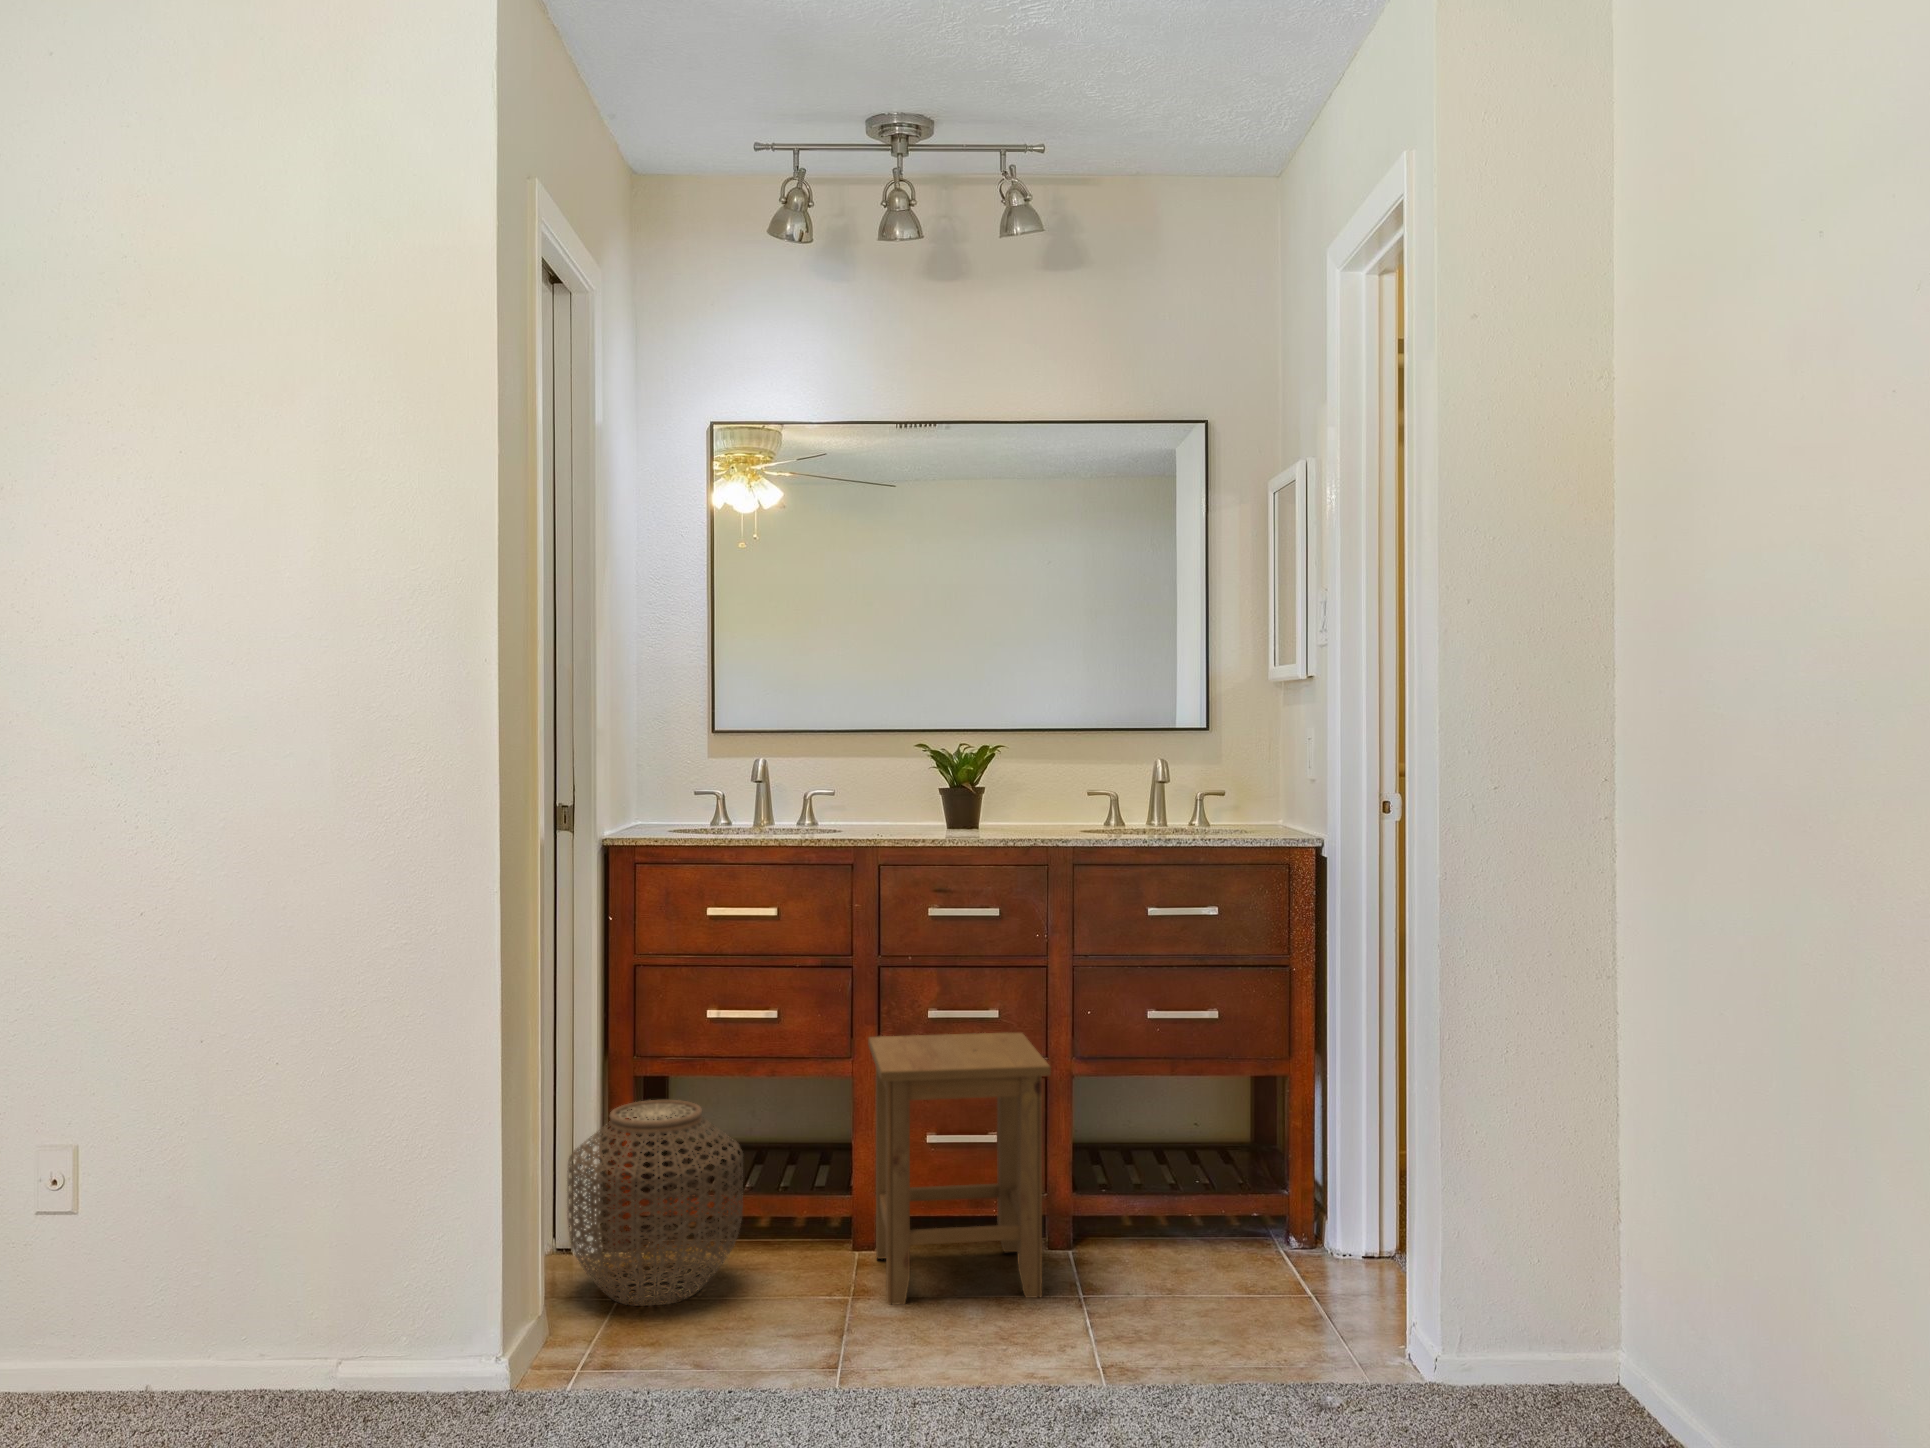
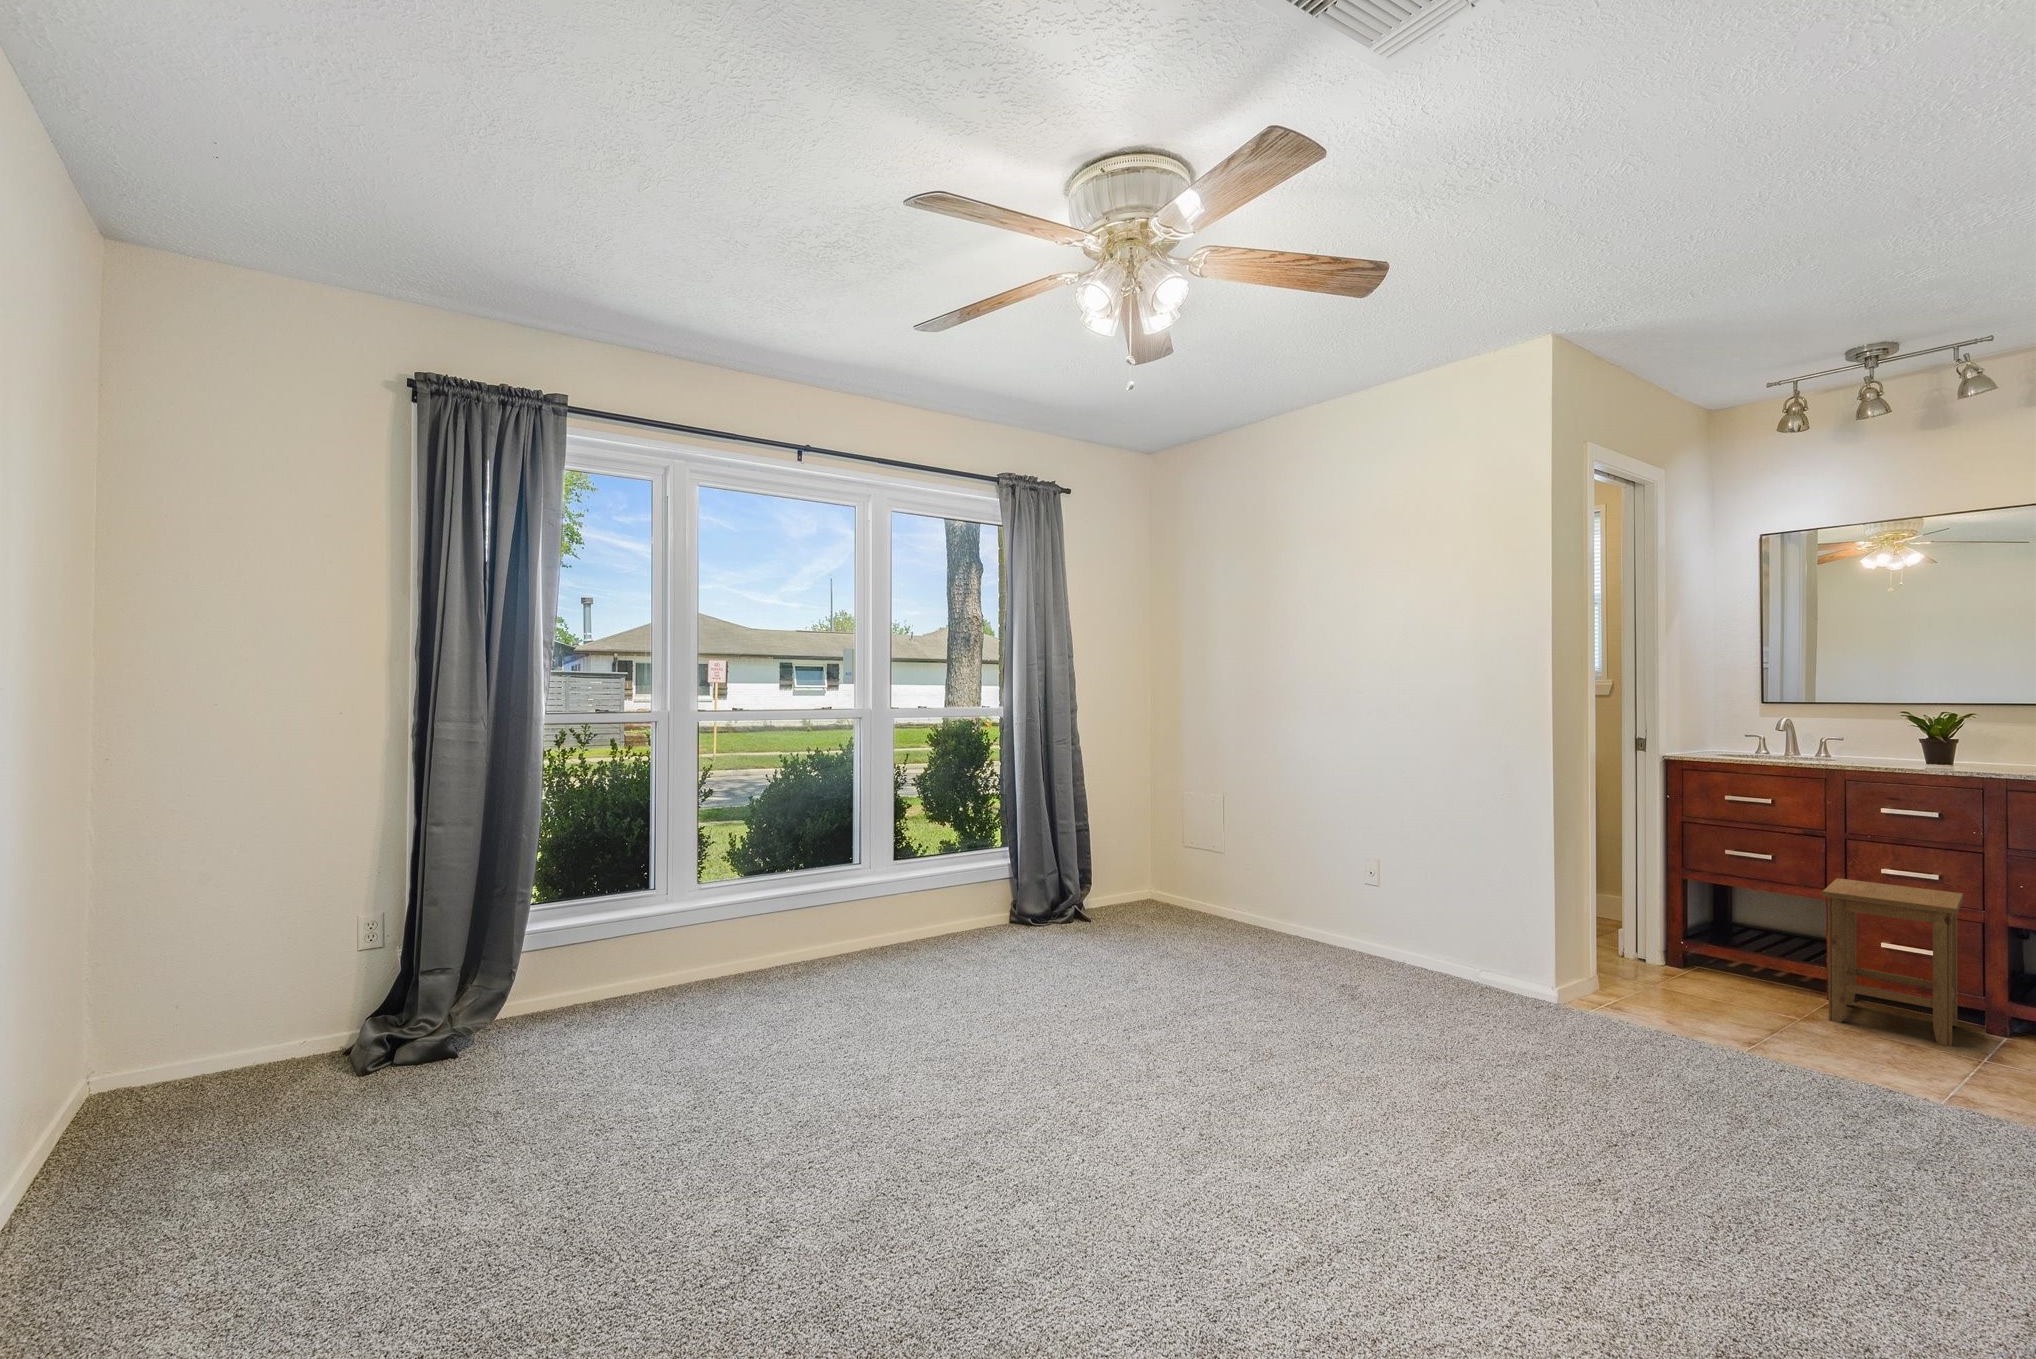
woven basket: present [568,1100,743,1306] -> none [1633,886,1740,987]

